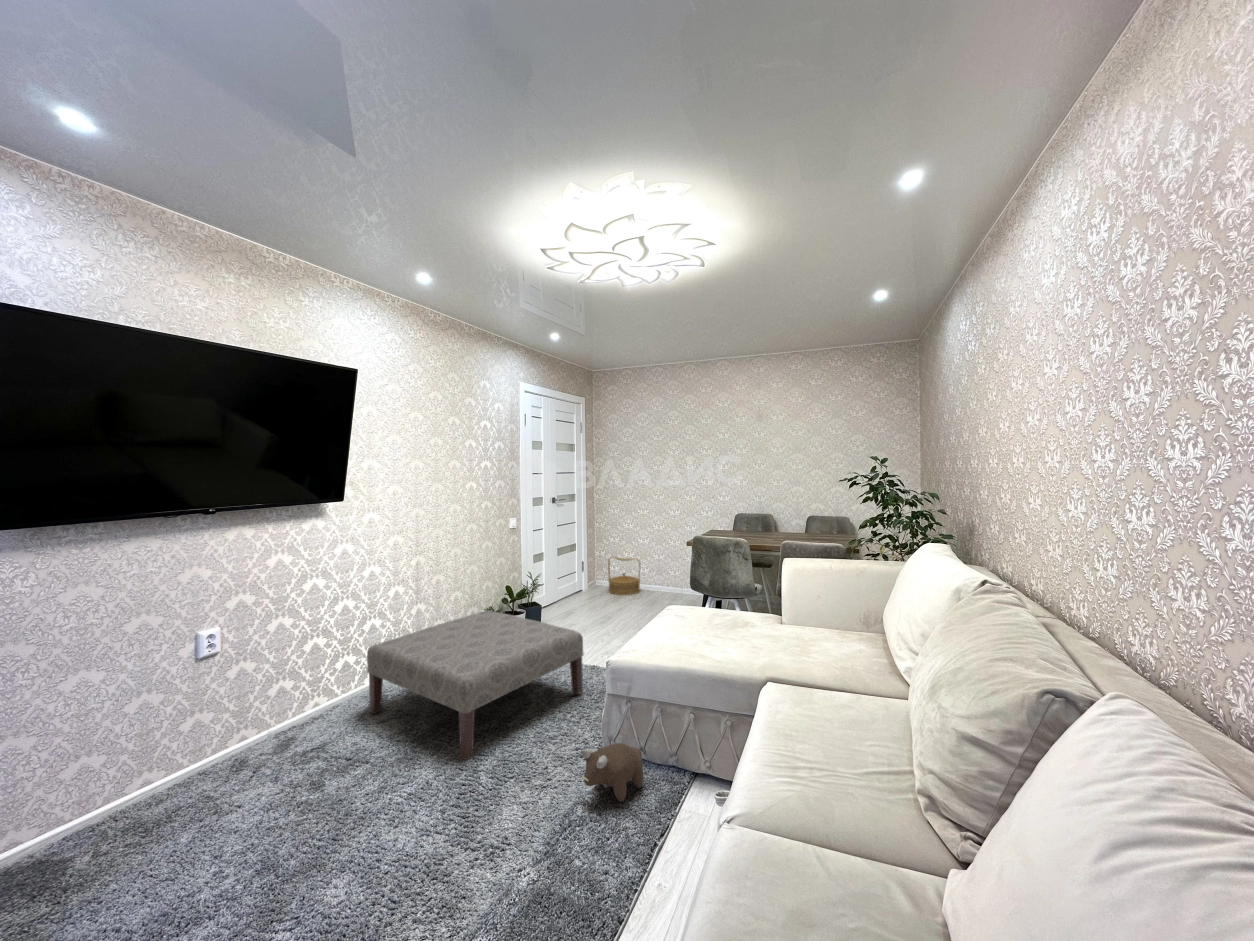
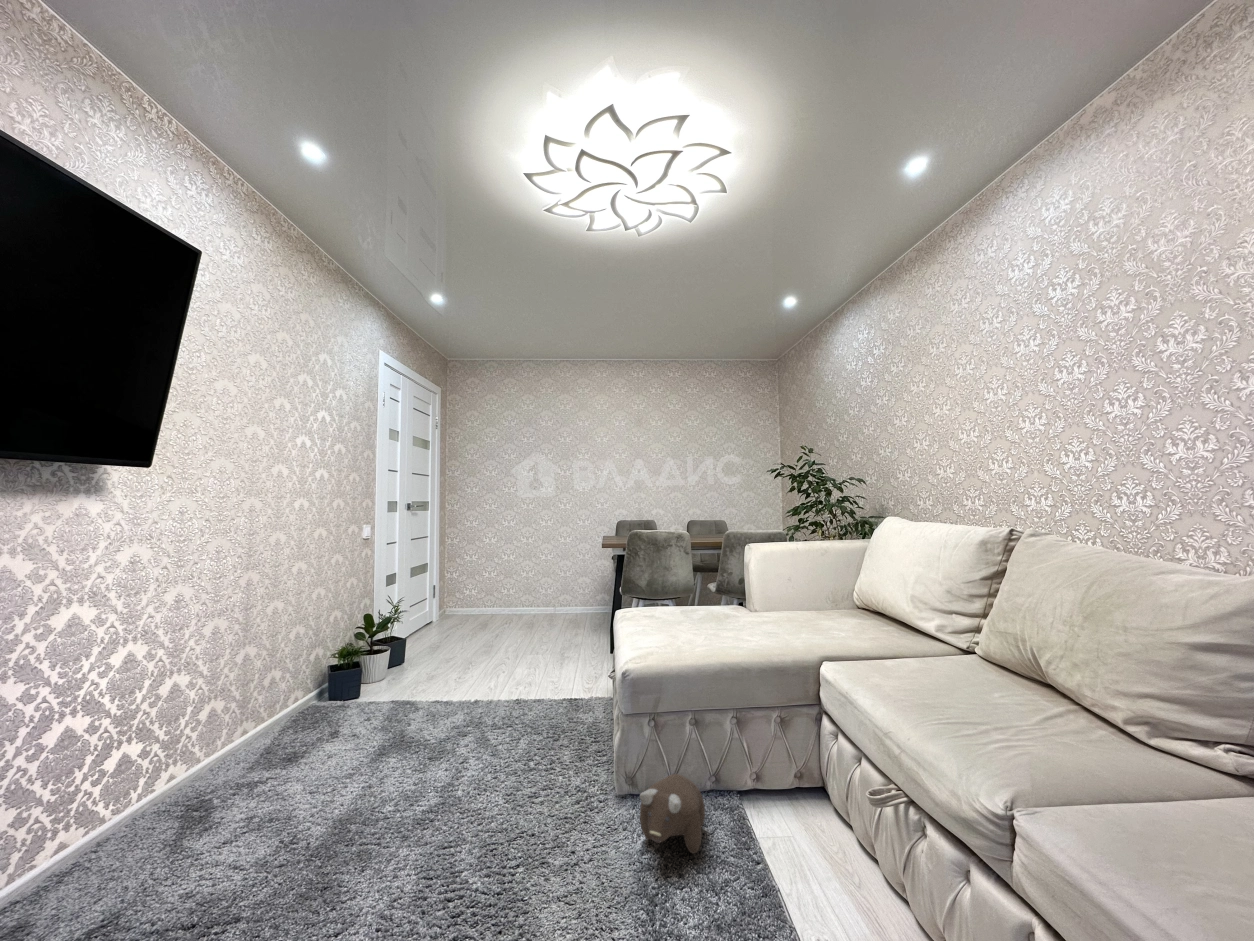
woven basket: present [608,557,640,595] -> none [466,577,507,622]
ottoman: present [367,610,583,760] -> none [187,643,532,863]

